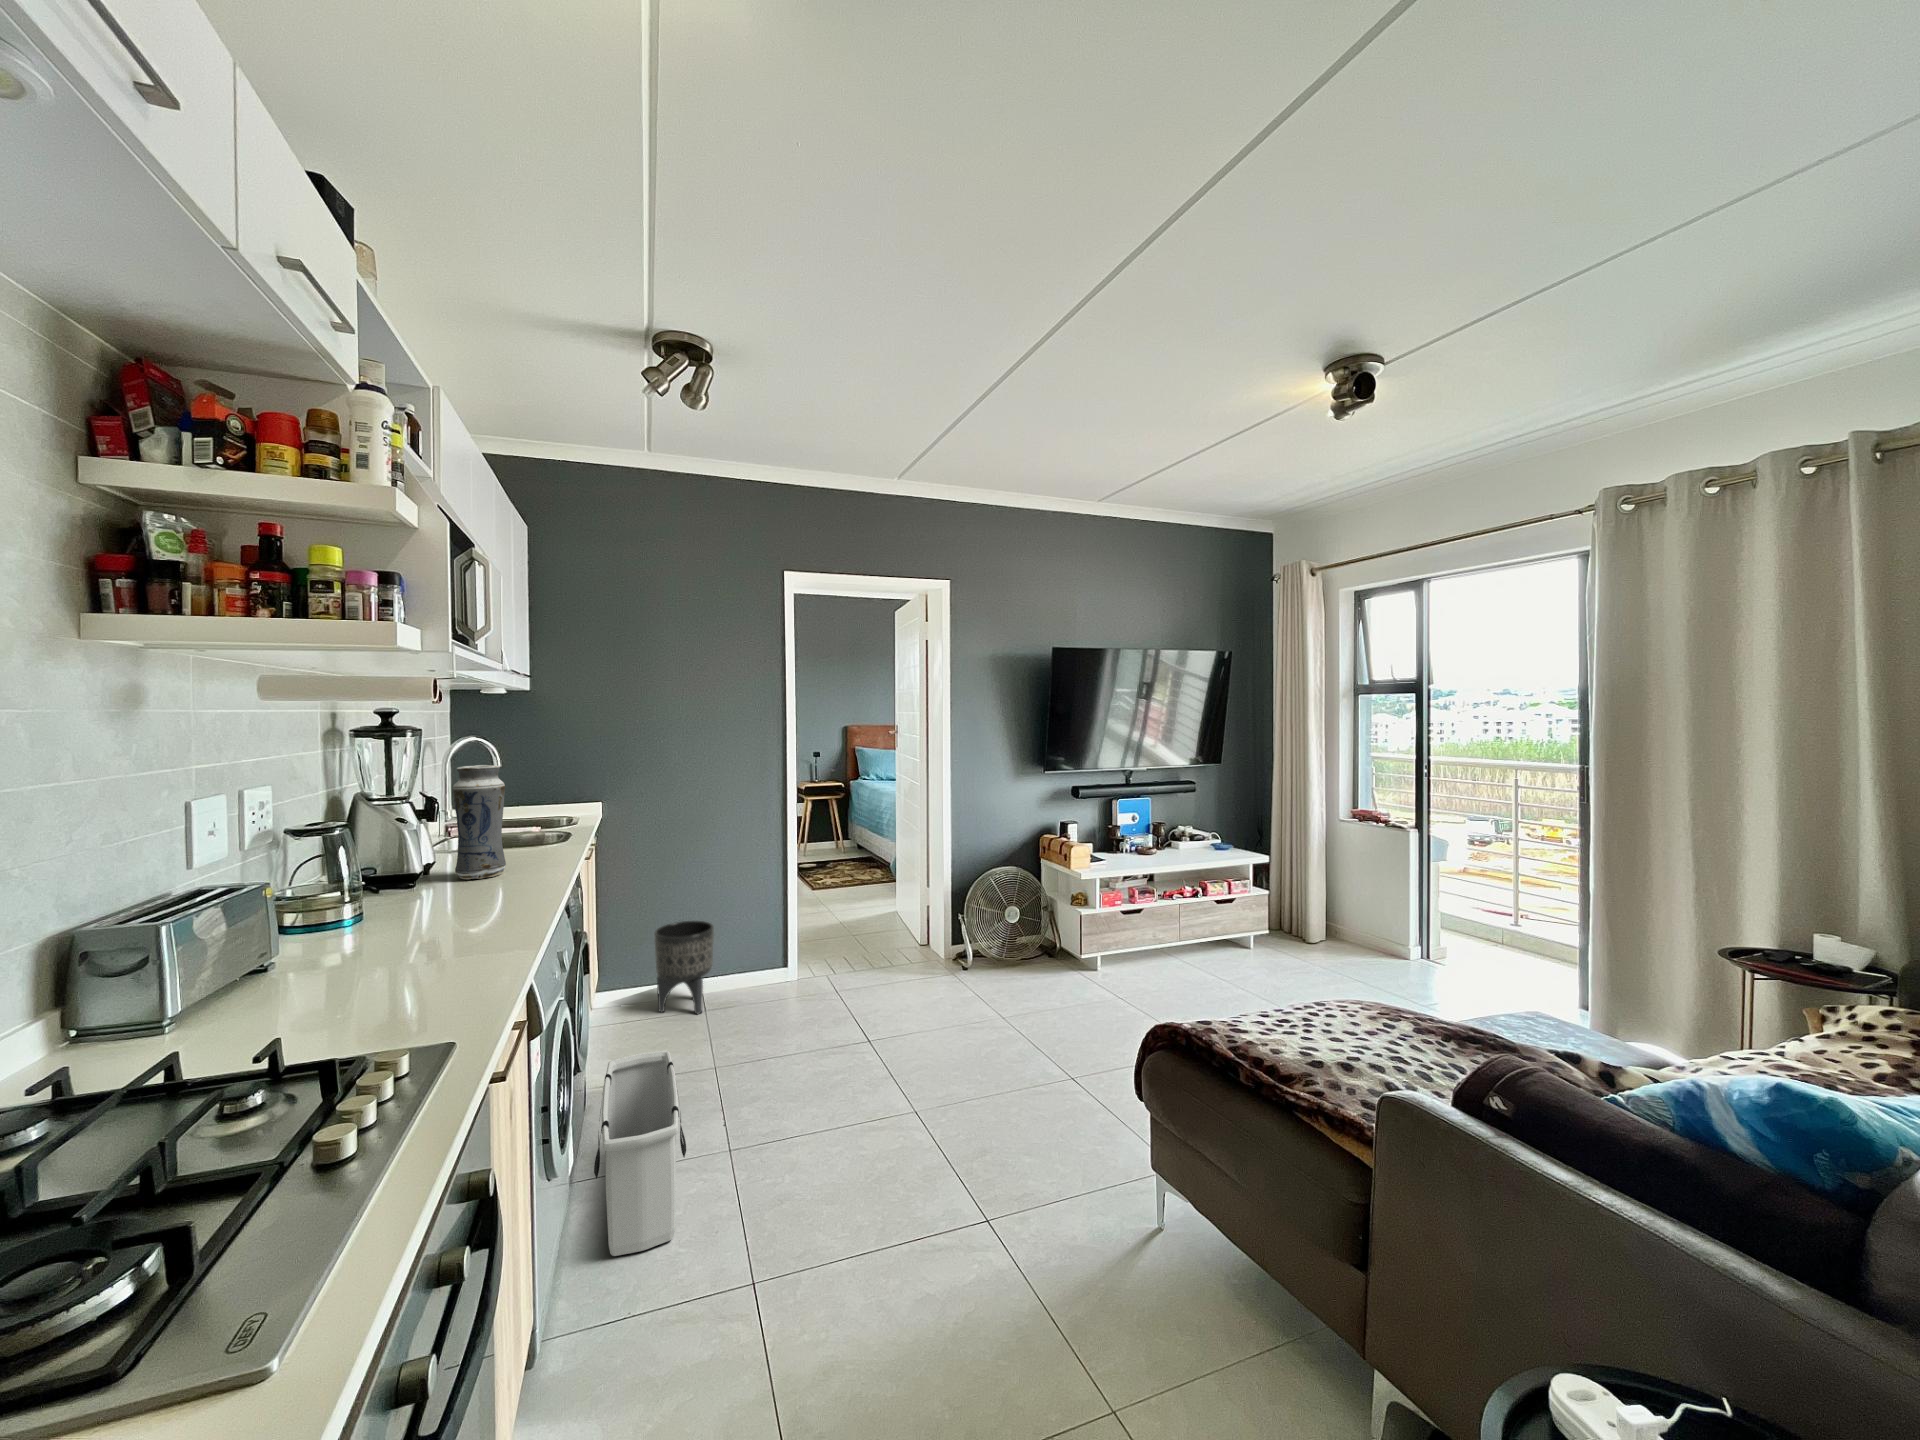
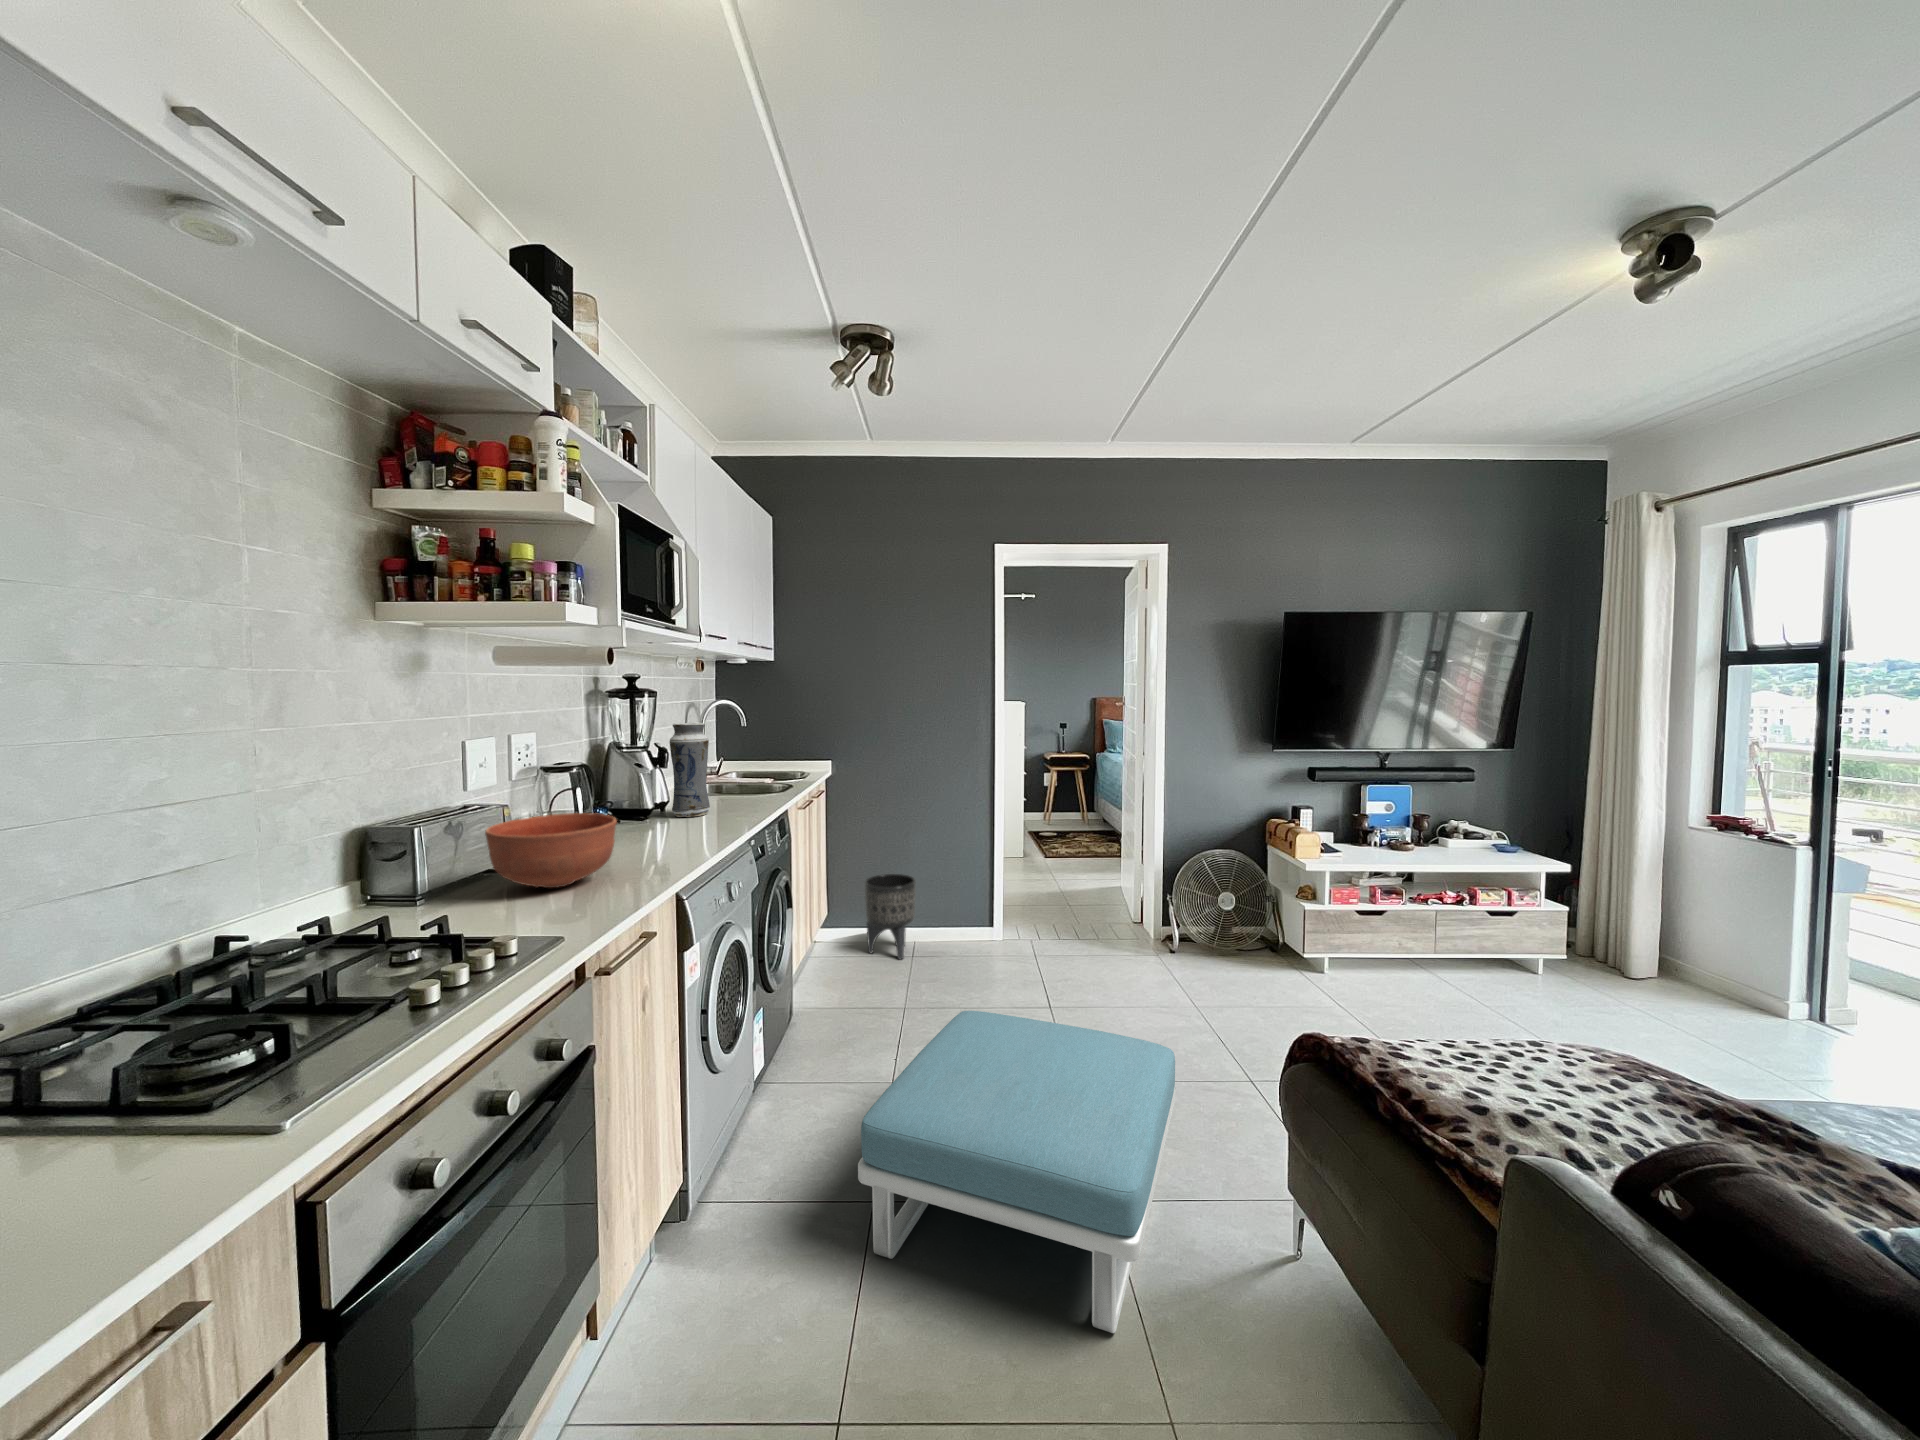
bowl: none [267,885,458,989] -> present [485,813,617,888]
storage bin: present [594,1050,686,1256] -> none [761,983,840,1150]
footstool: none [754,1054,1056,1341] -> present [858,1011,1176,1333]

